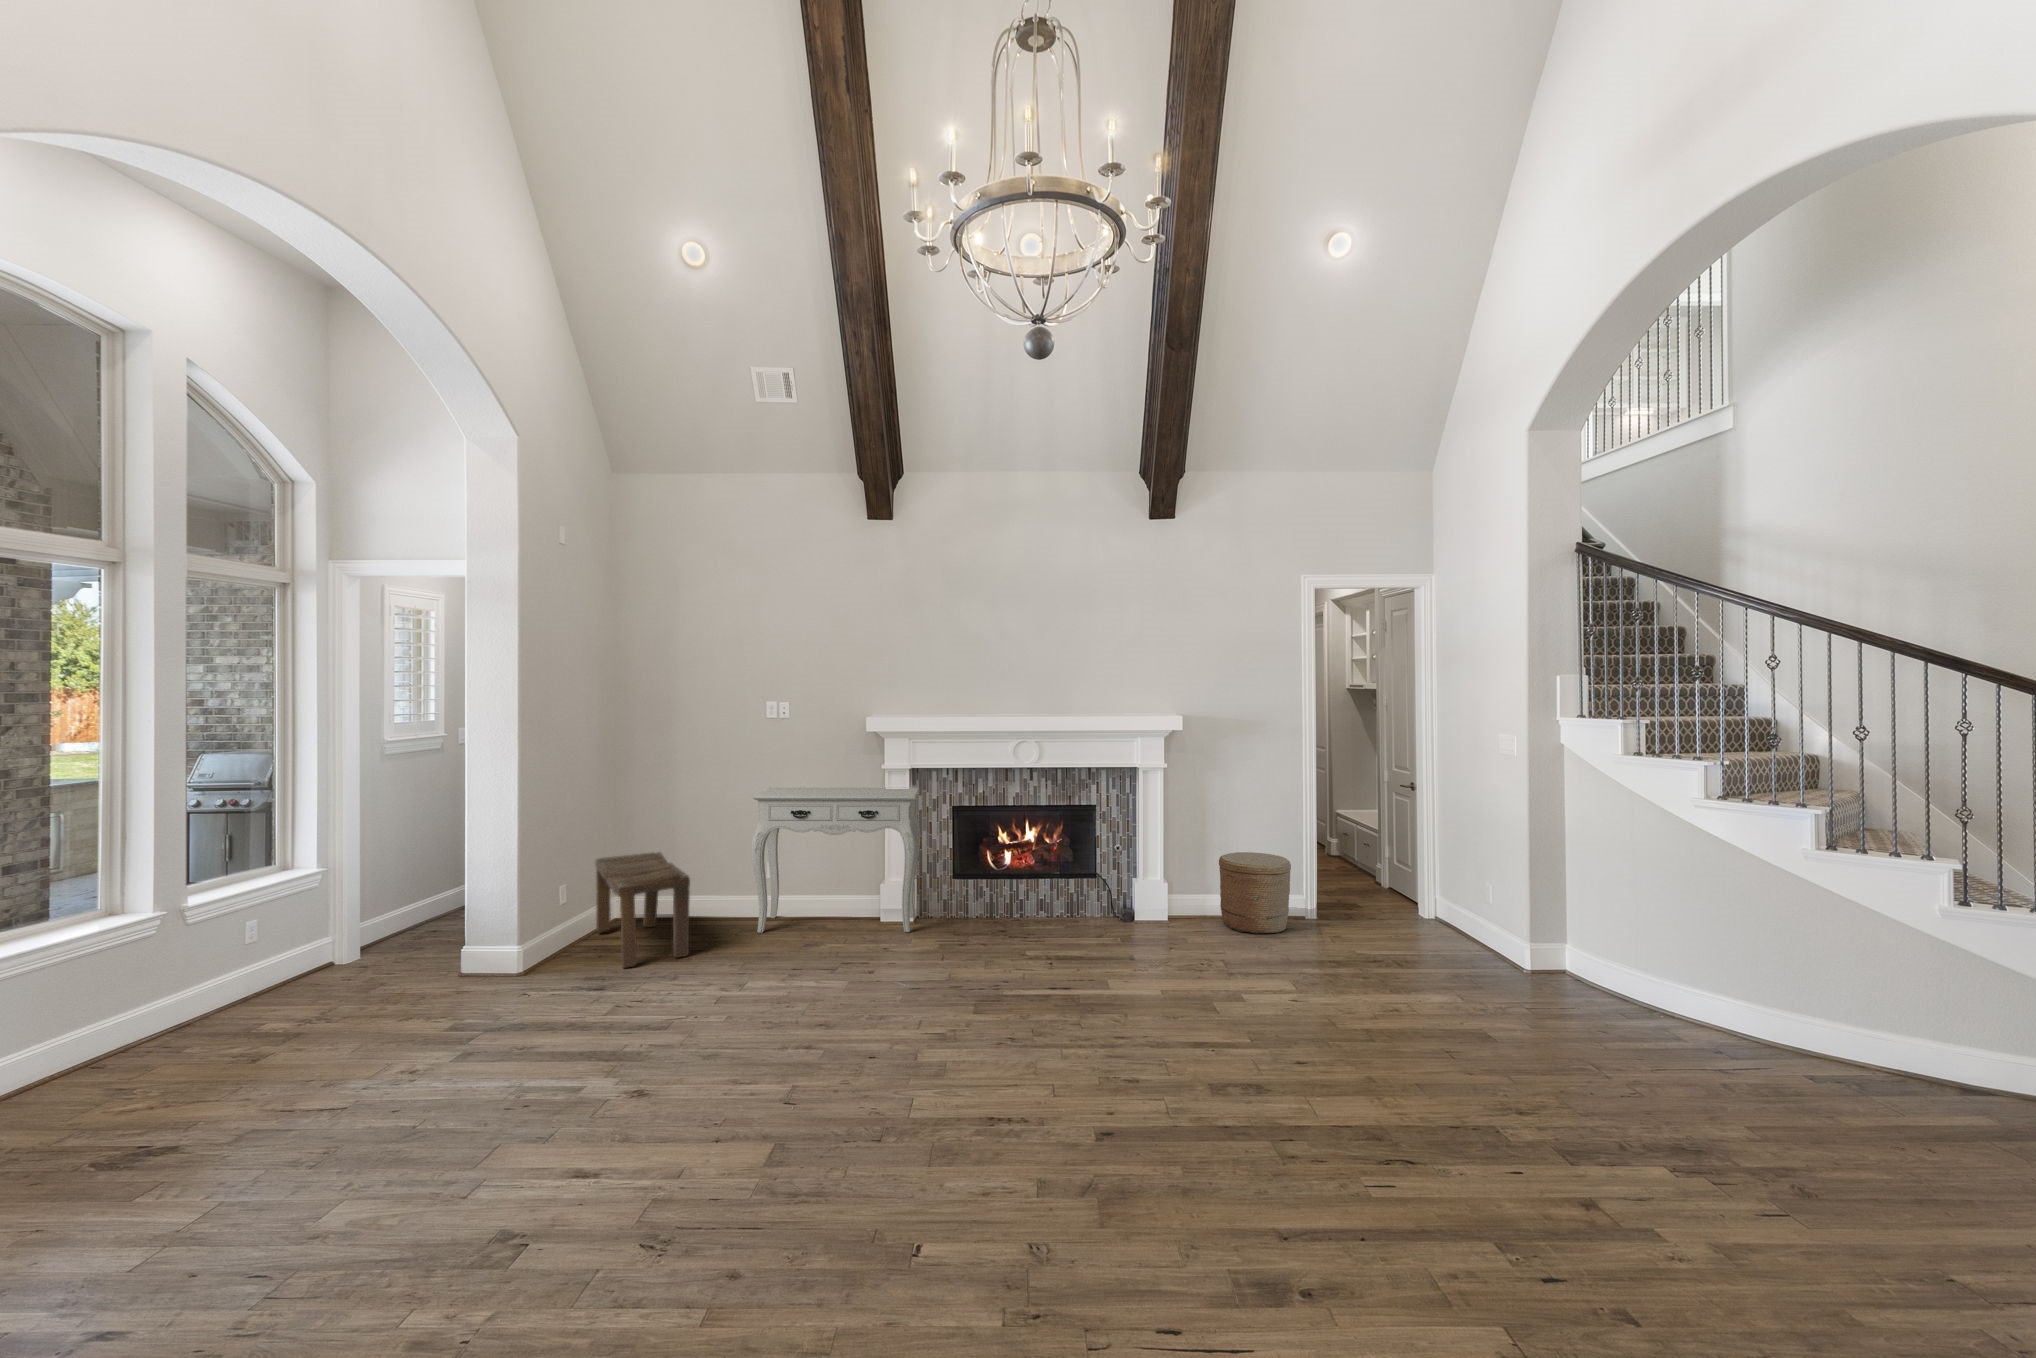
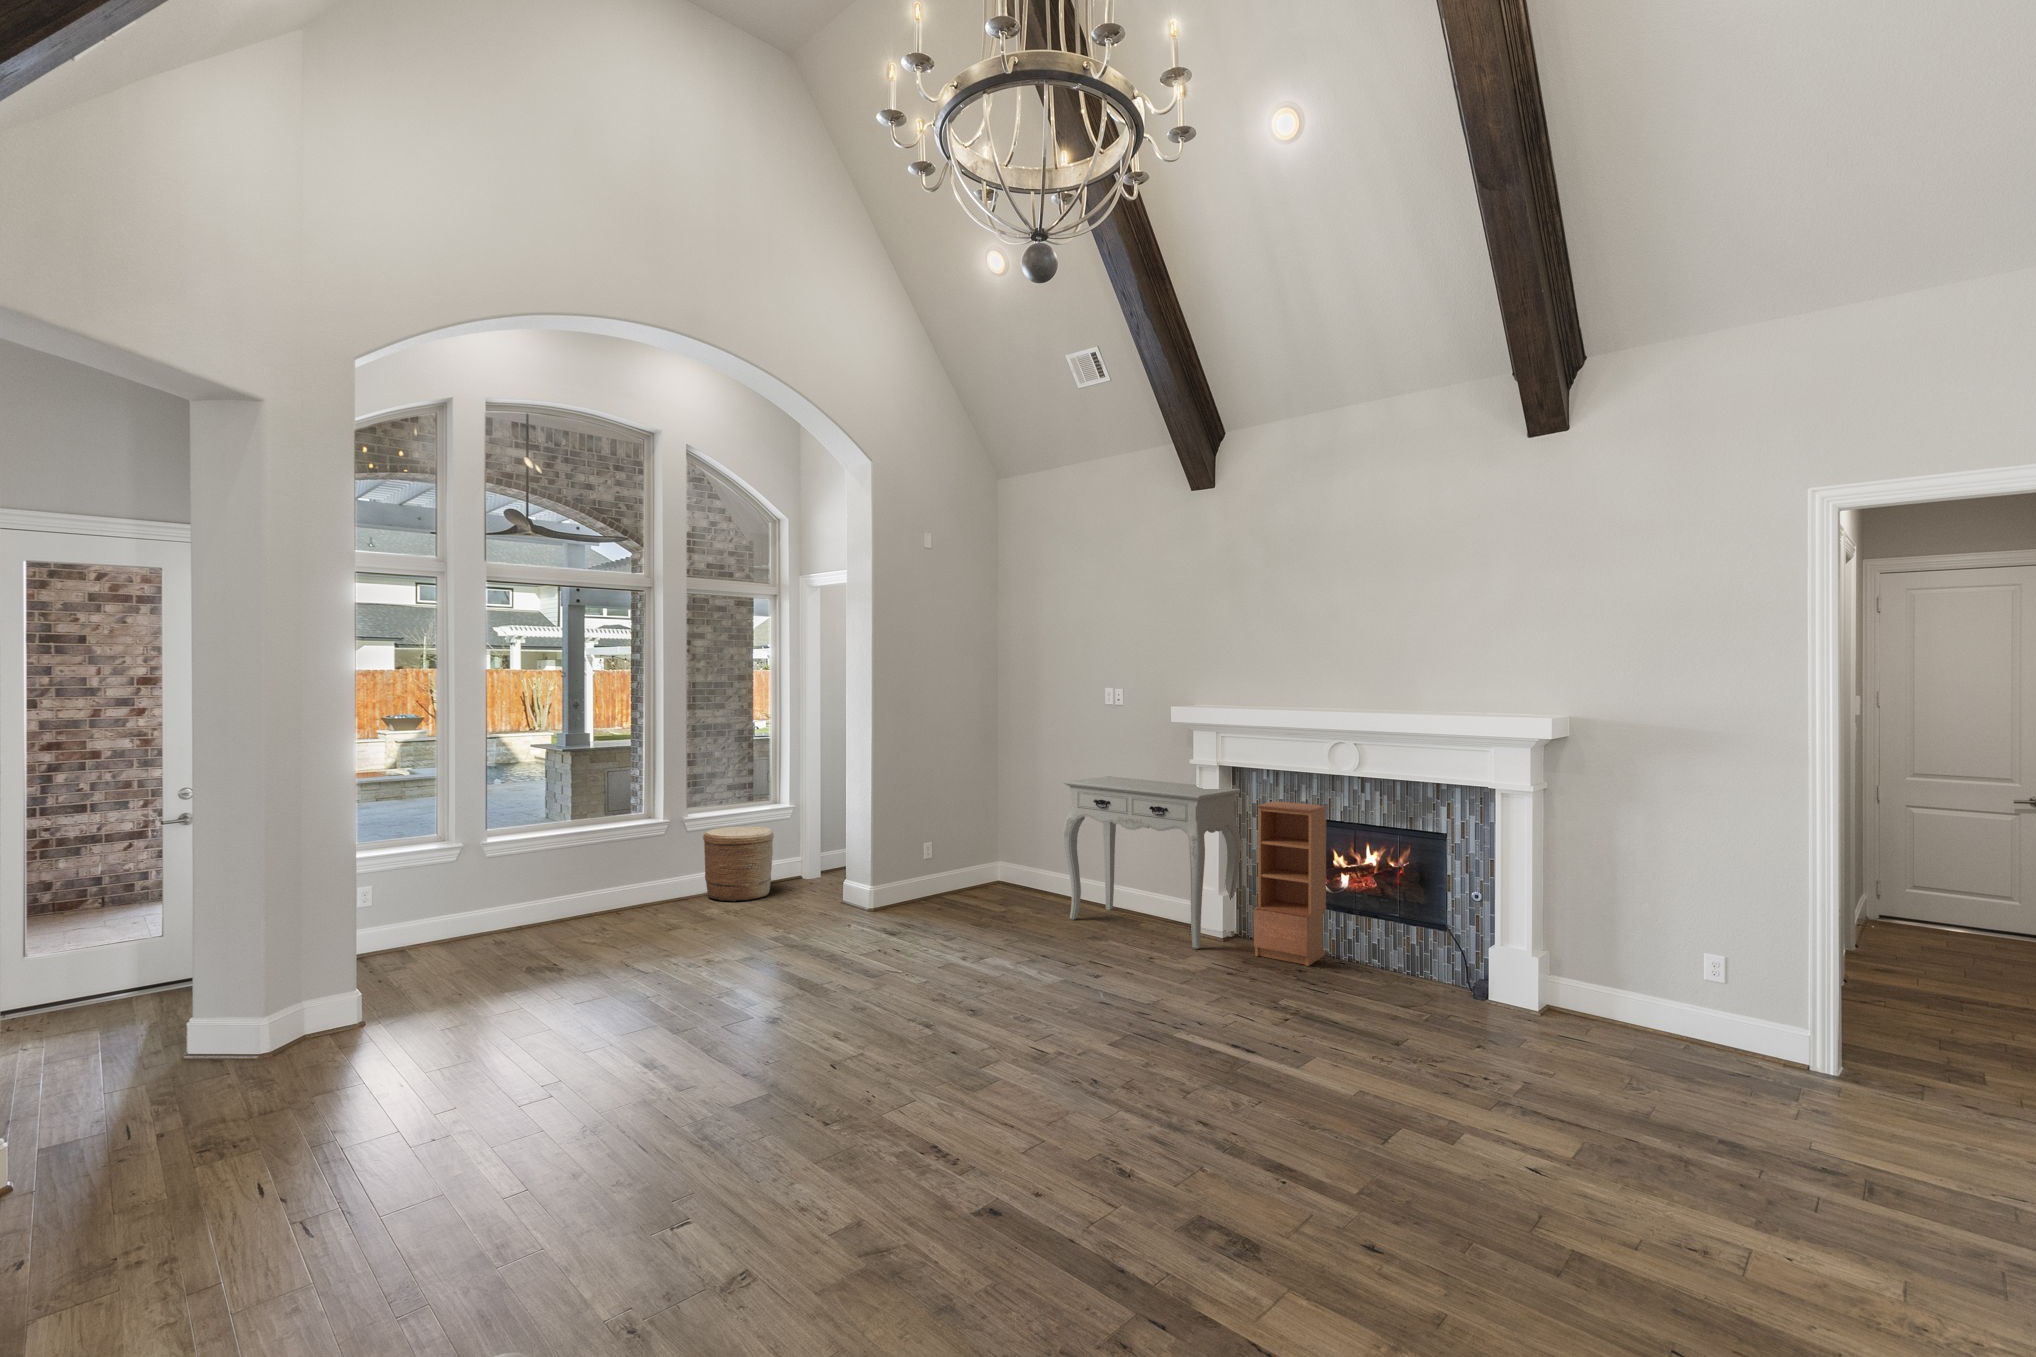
bookcase: none [953,795,1004,927] -> present [1254,801,1326,966]
bench: present [595,852,690,968] -> none [925,827,1018,924]
woven basket: present [1219,852,1291,934] -> present [703,826,774,902]

